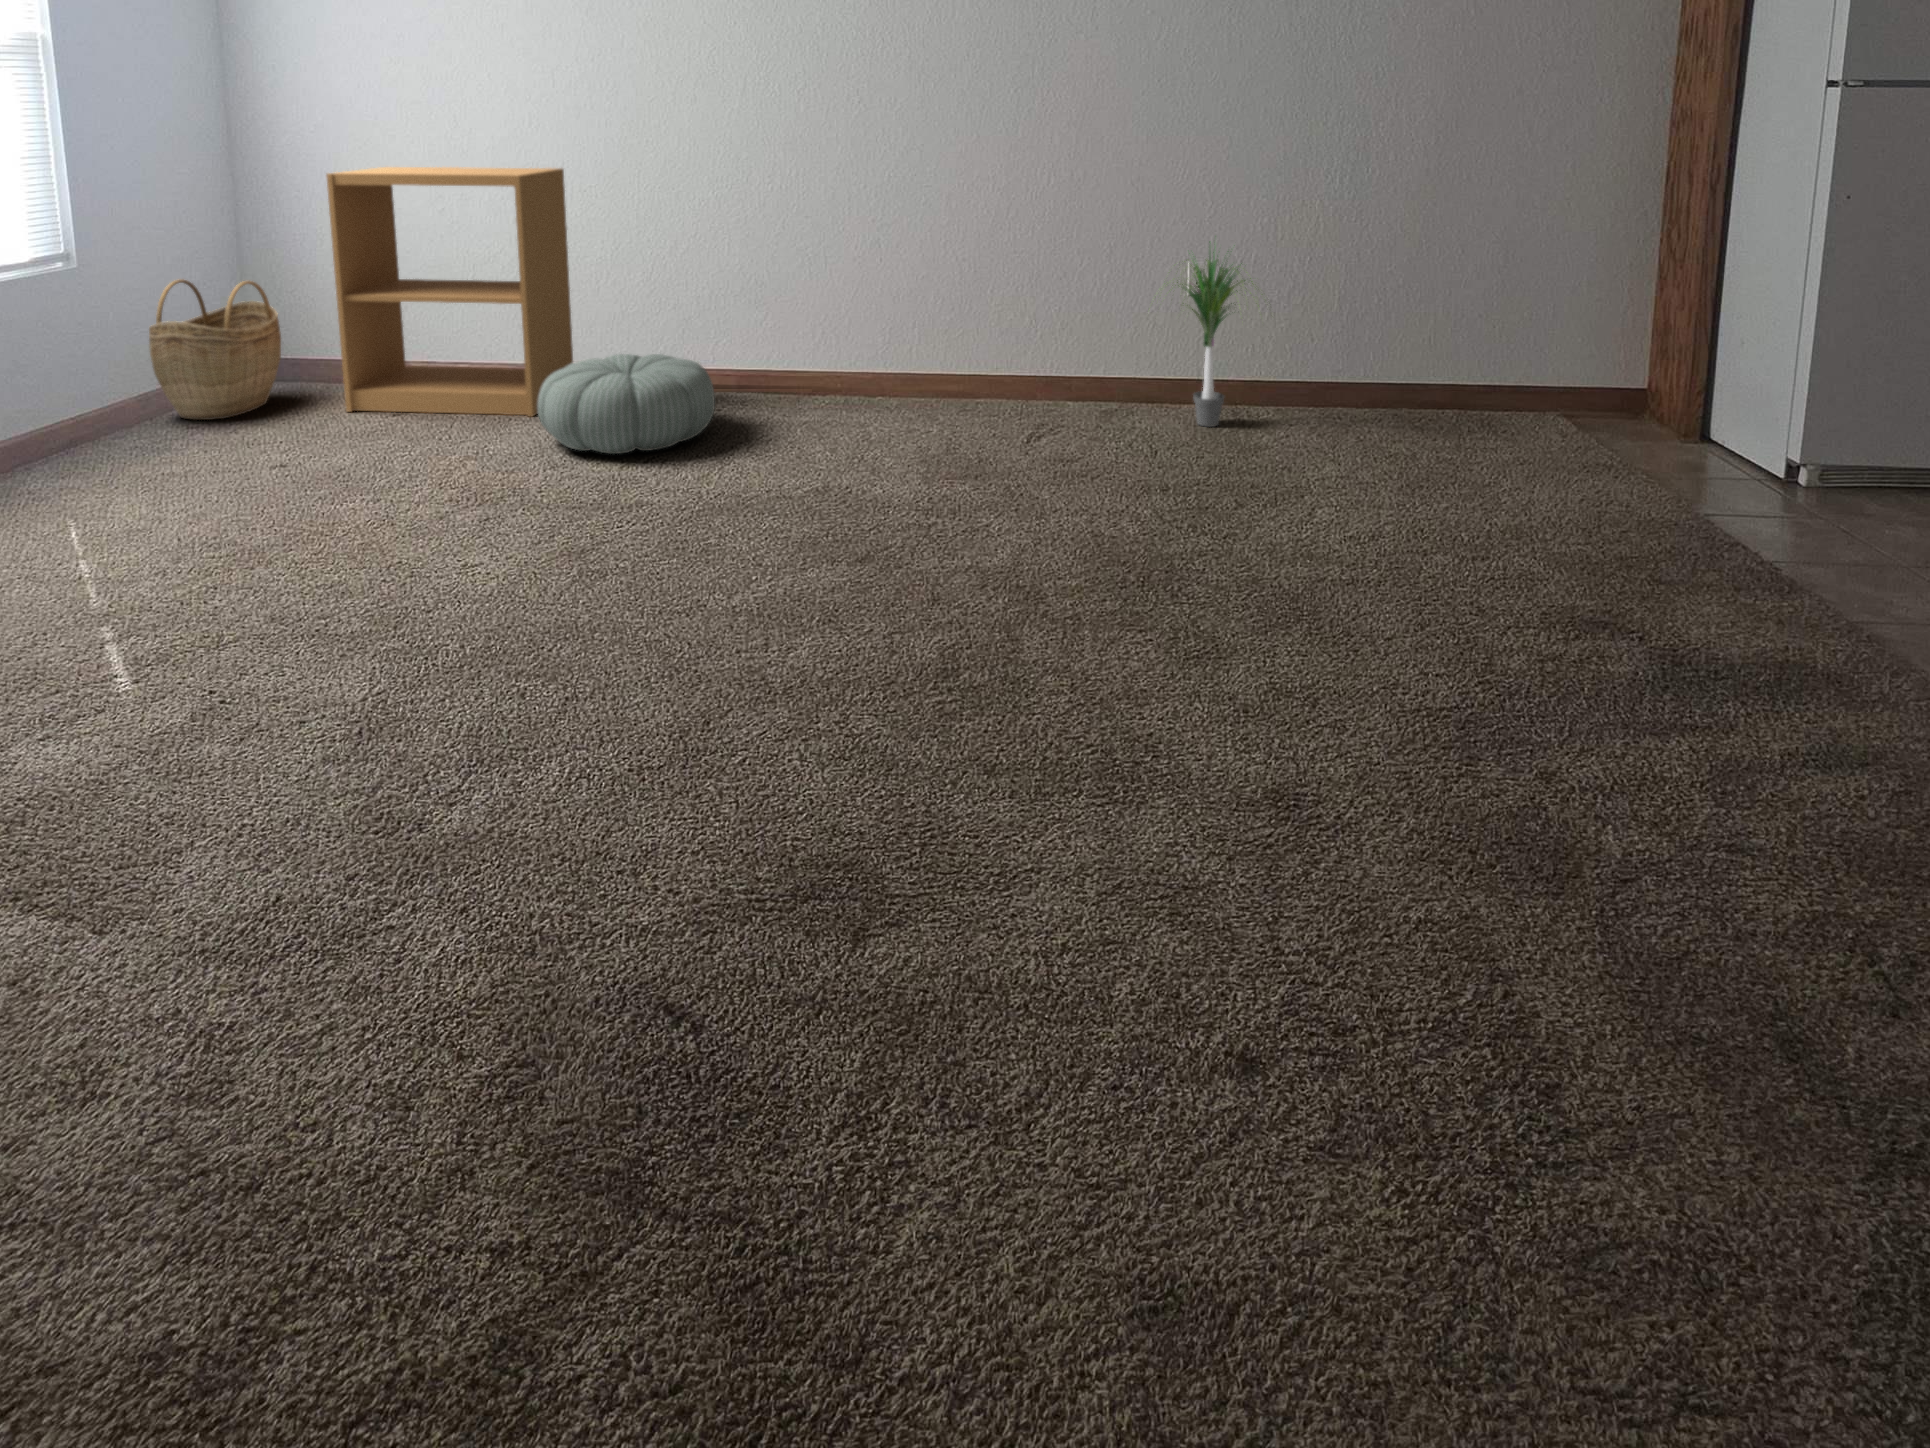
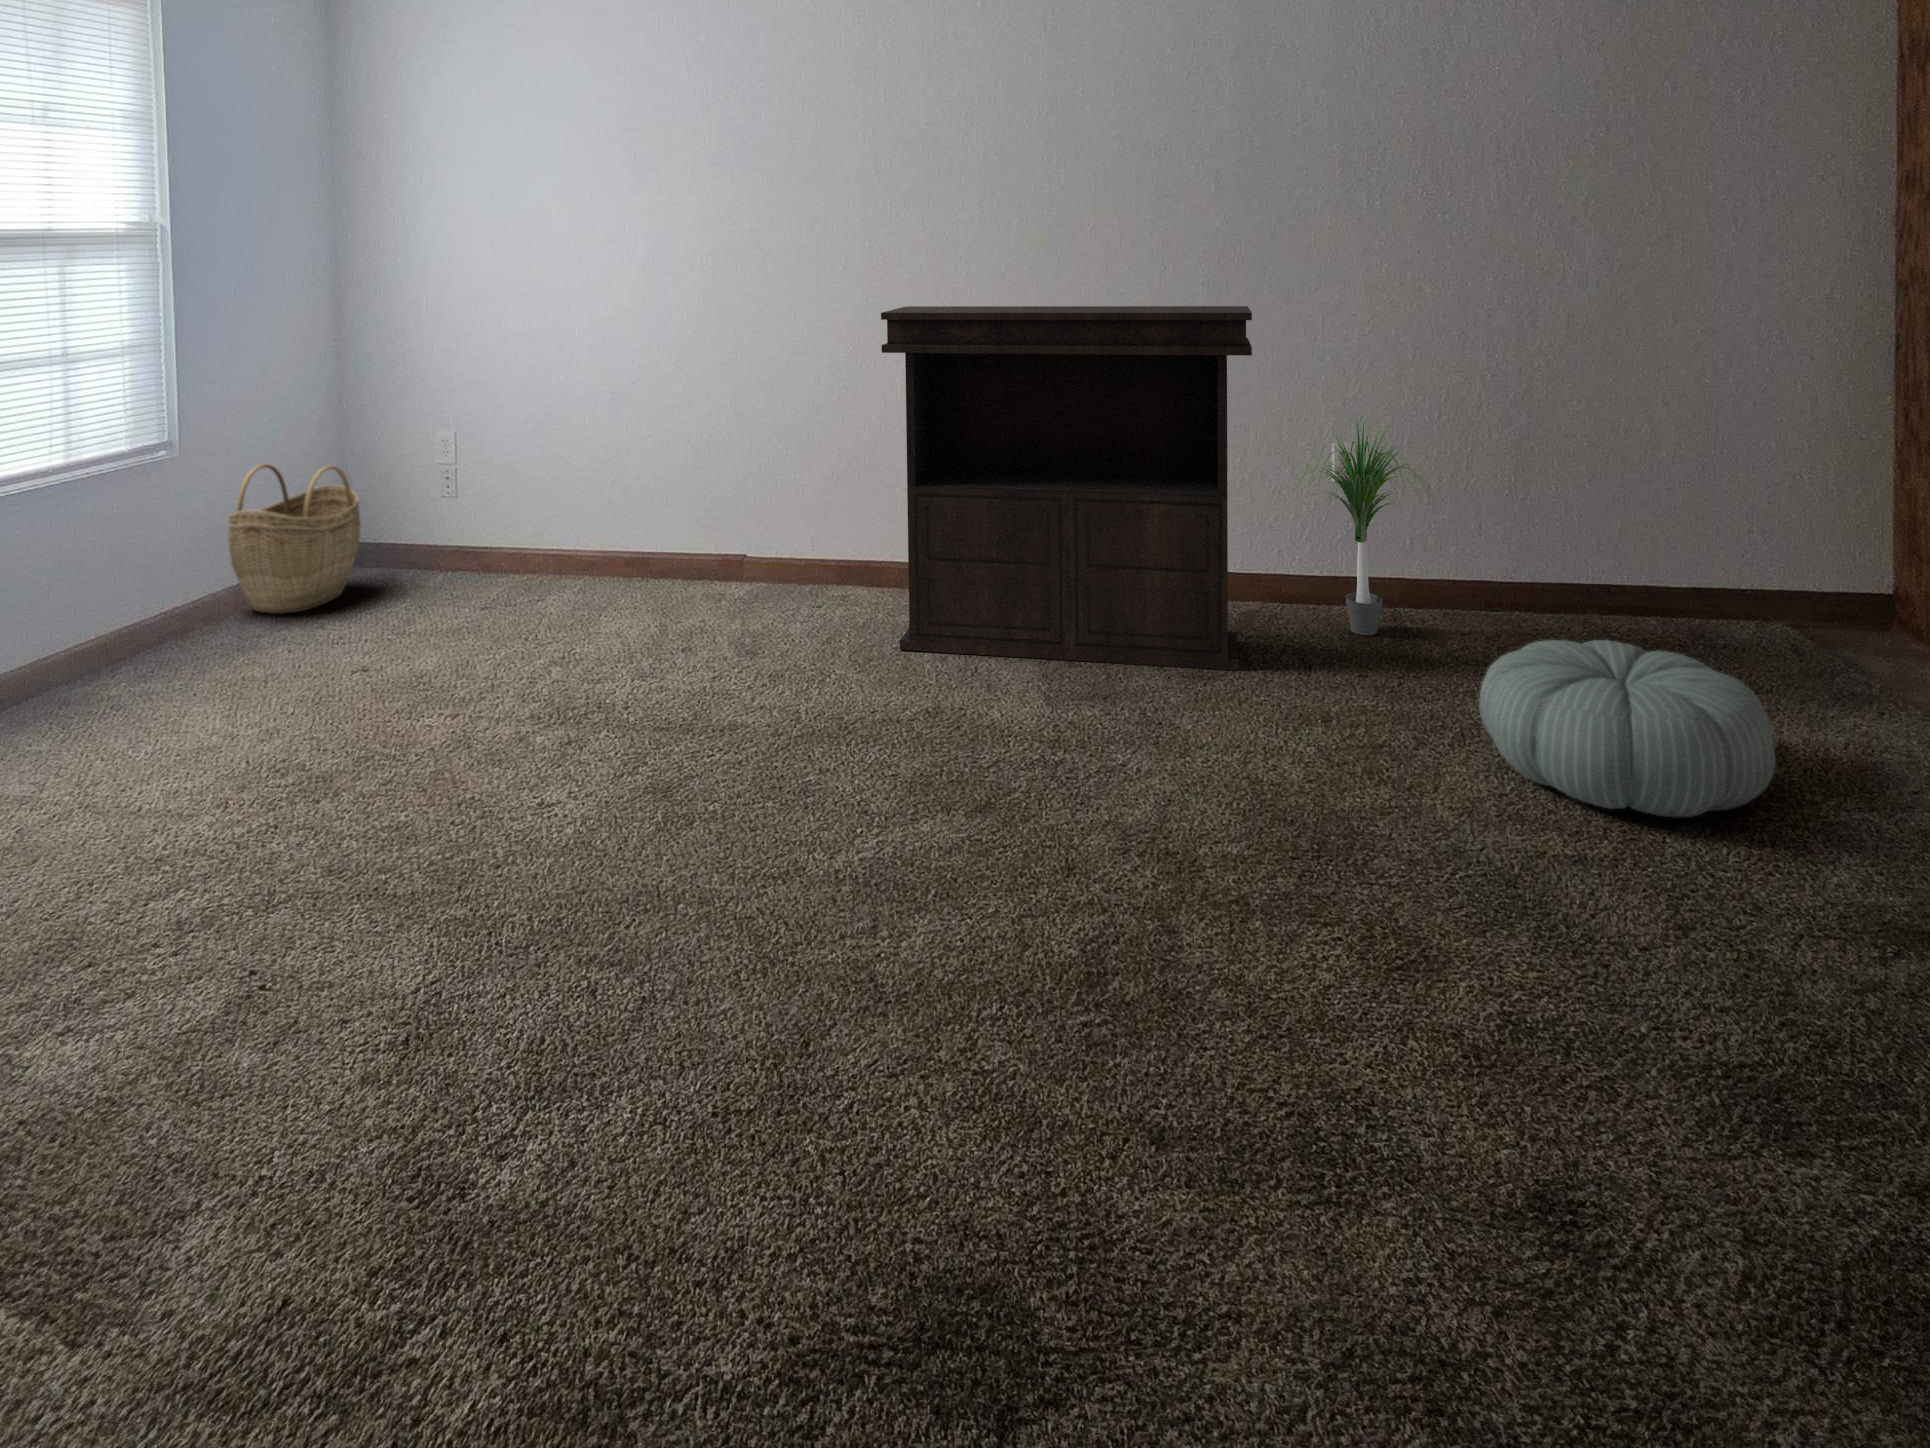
console table: none [780,132,1116,454] -> present [881,306,1252,671]
bookshelf: present [327,167,573,417] -> none [413,344,658,613]
pouf: present [538,354,715,454] -> present [1479,640,1775,817]

